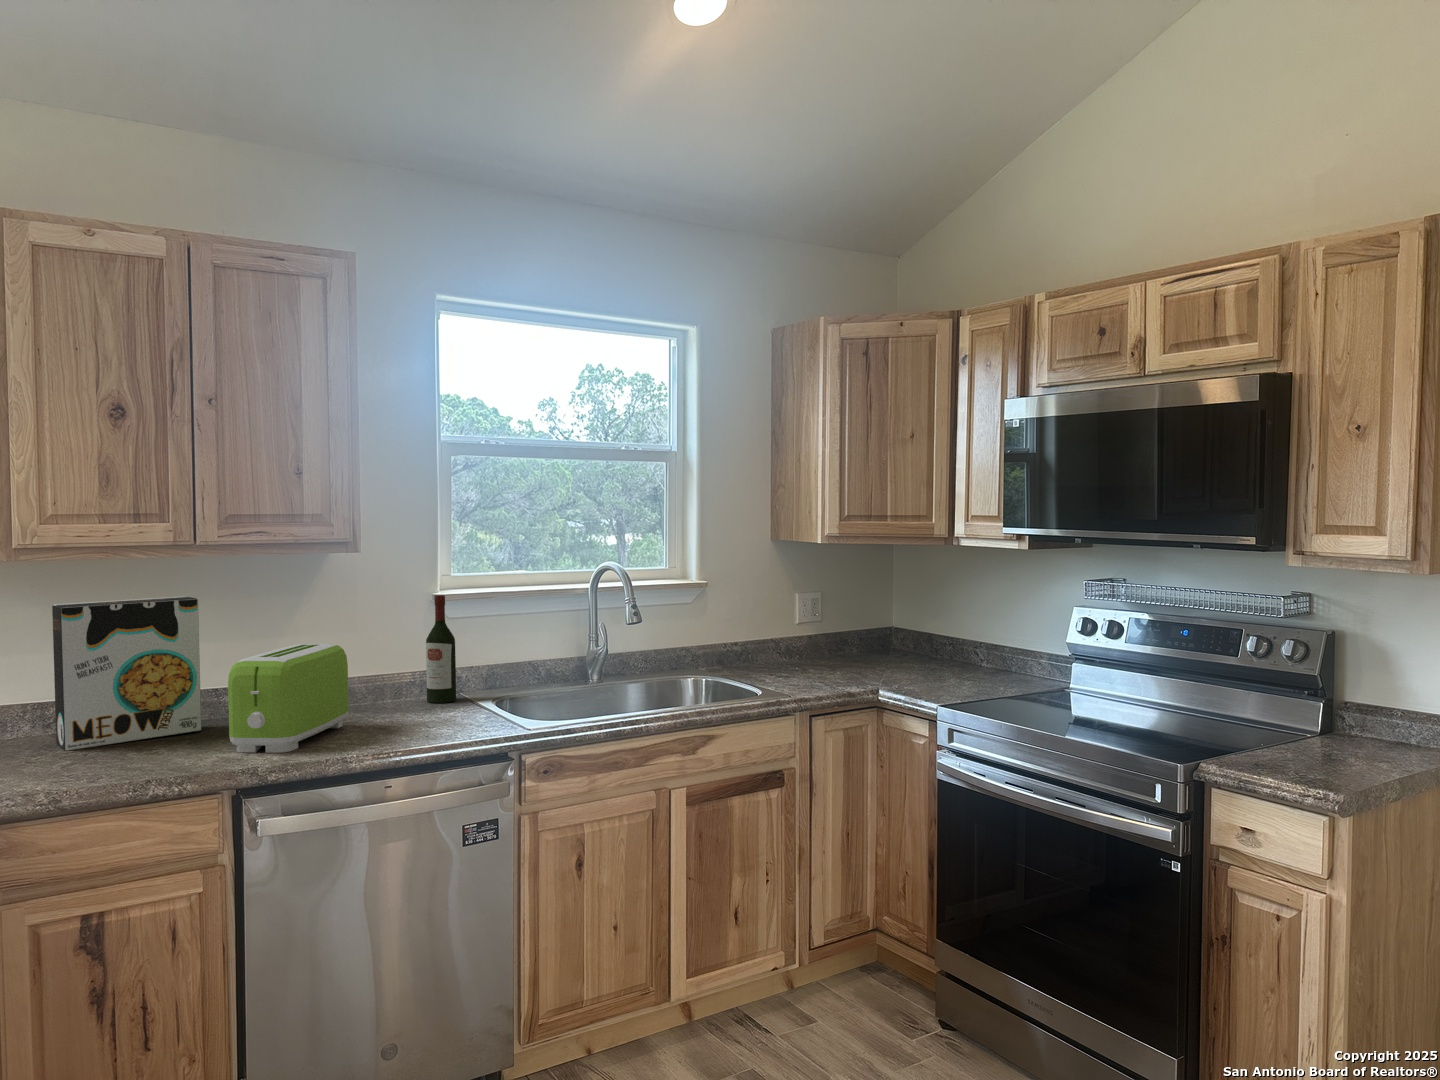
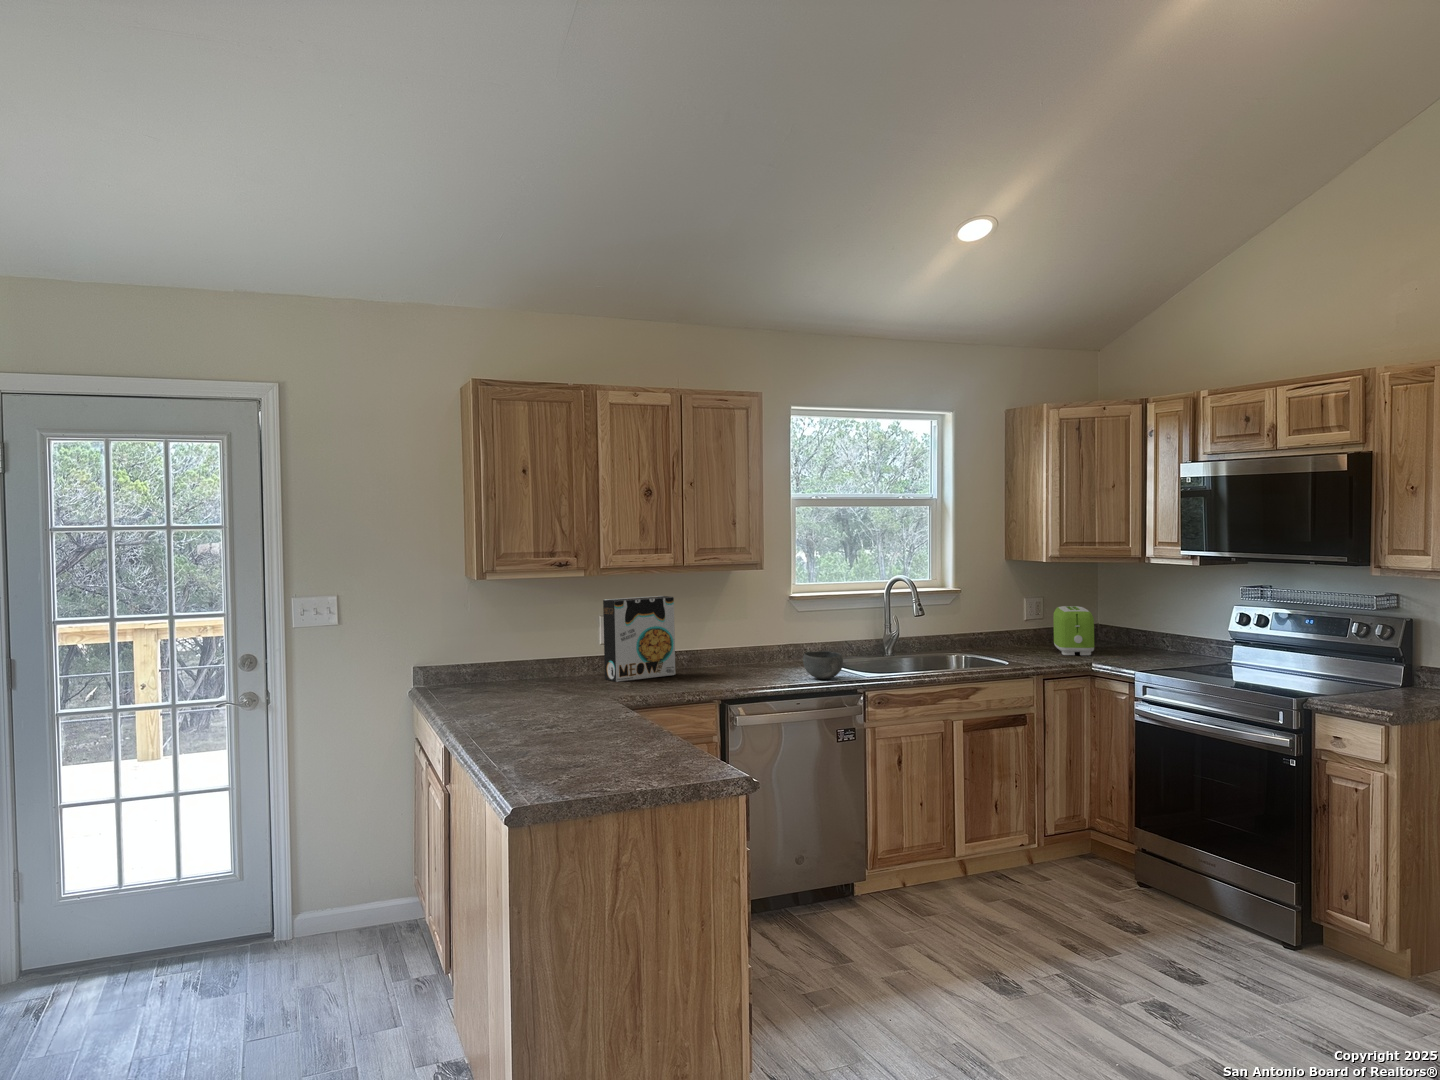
wine bottle: present [426,595,456,703] -> none [787,597,806,666]
toaster: present [228,644,349,753] -> present [1053,606,1094,655]
bowl: none [415,686,483,736] -> present [803,651,843,679]

